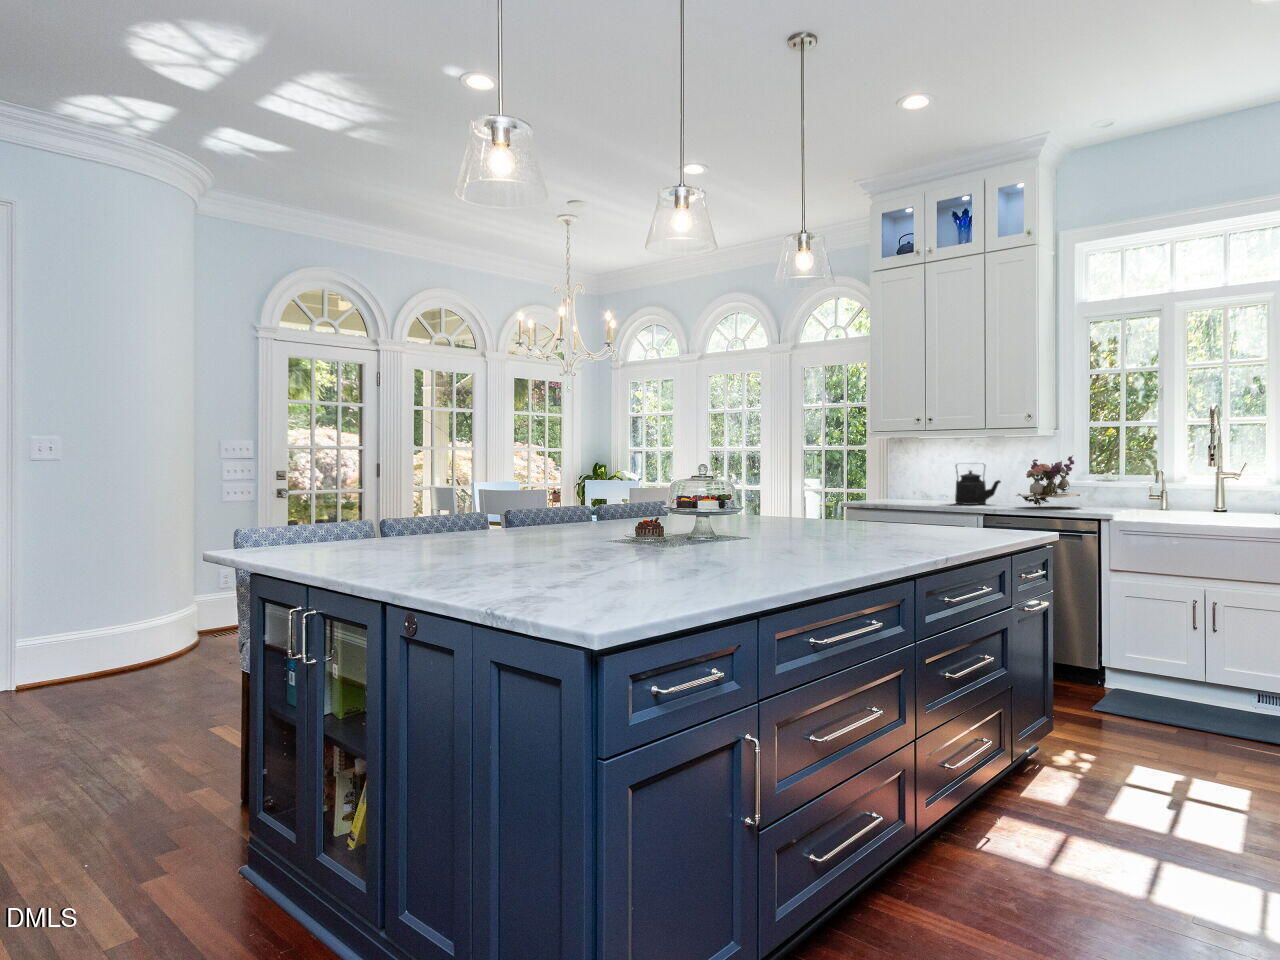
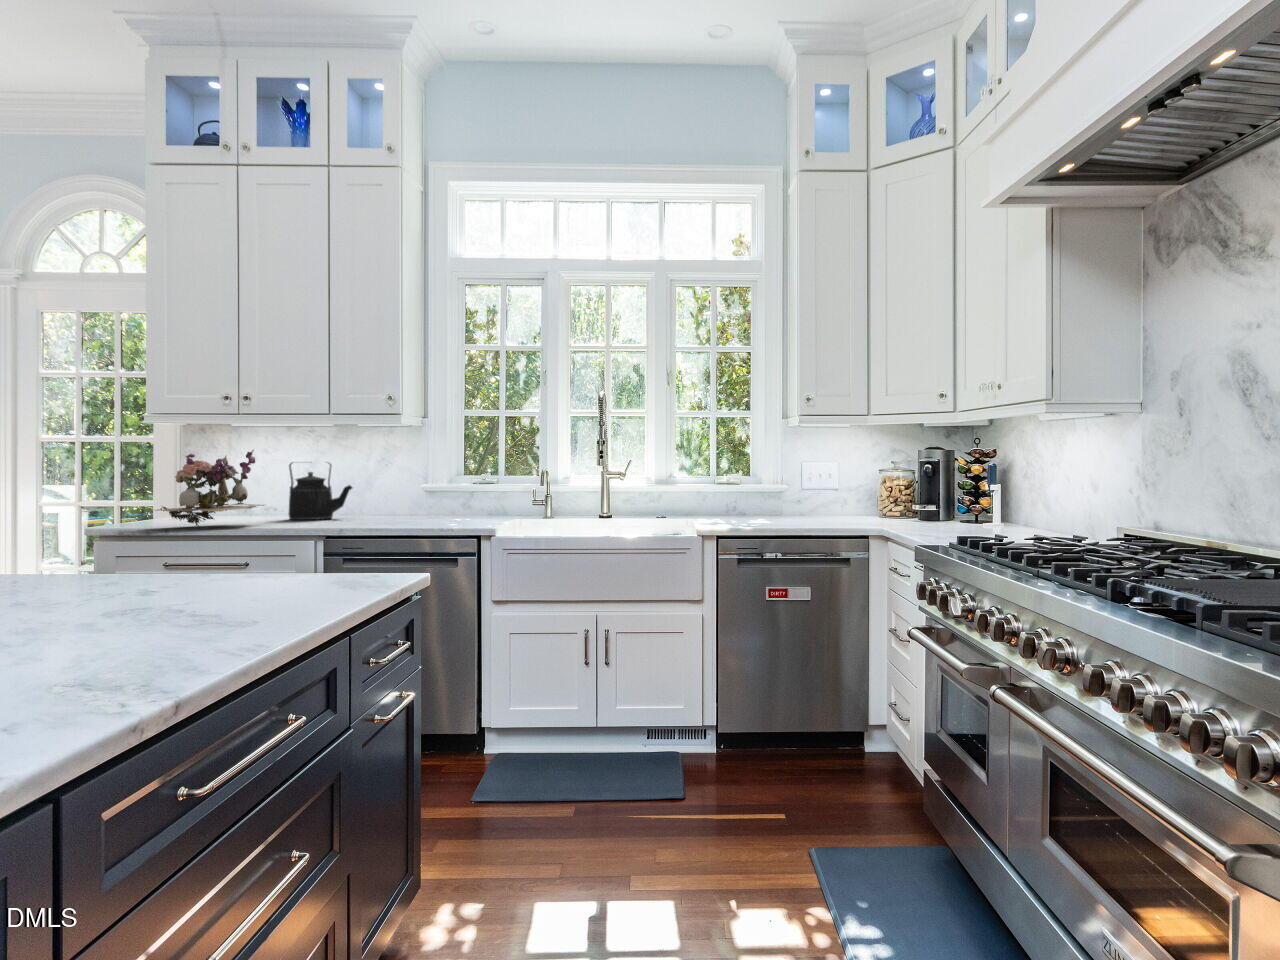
flower arrangement: present [1016,455,1083,506] -> present [156,450,264,526]

